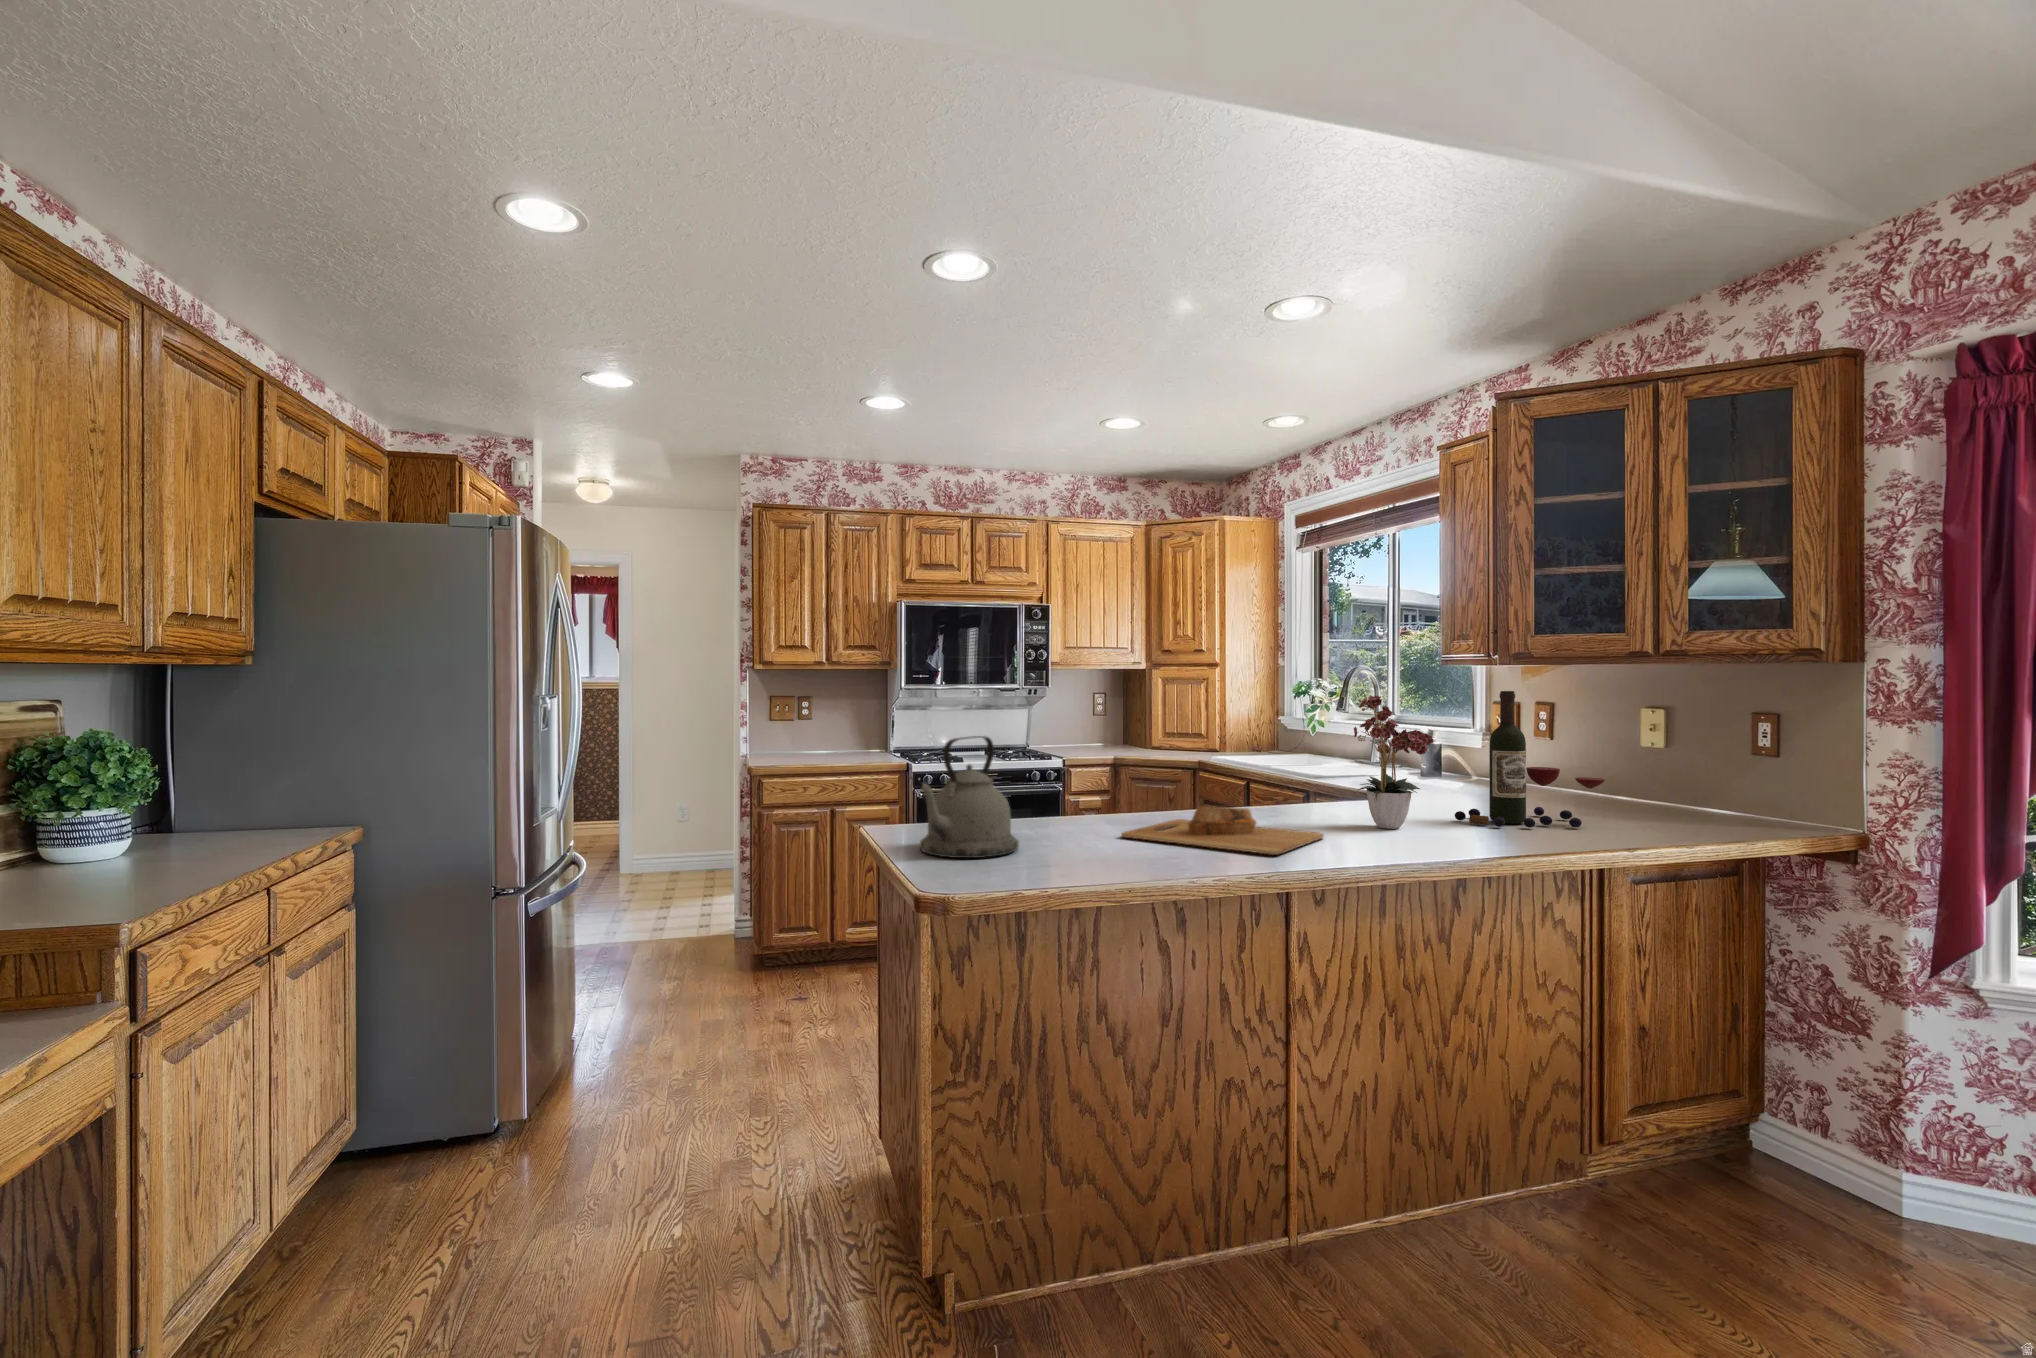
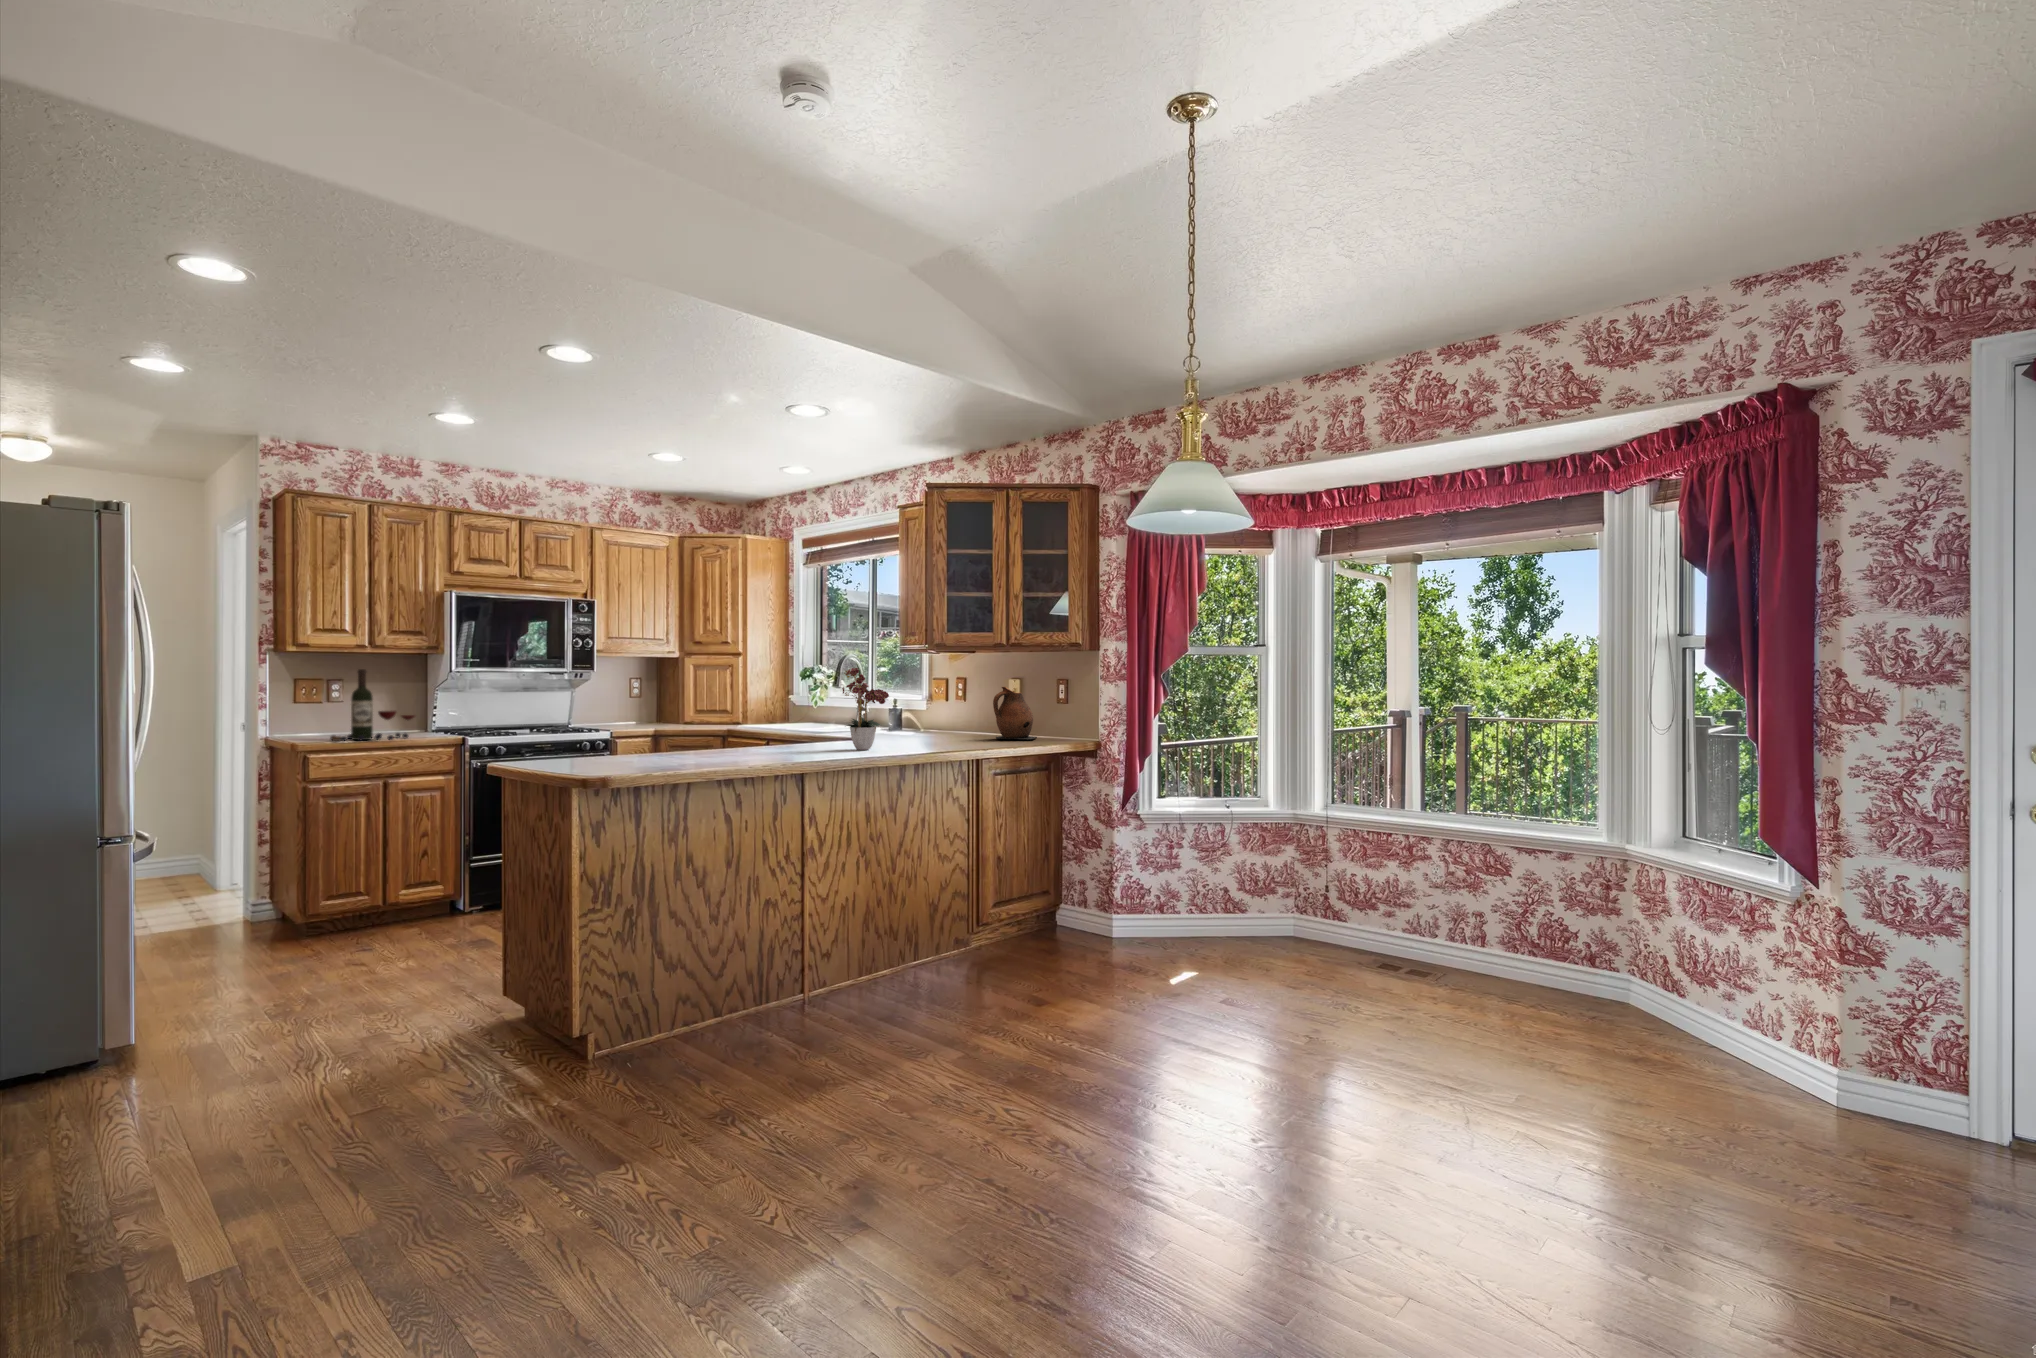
wine bottle: present [1455,691,1605,828] -> present [331,669,415,741]
ceramic pitcher: none [1618,723,1705,819] -> present [993,687,1037,740]
kettle: present [919,736,1019,858] -> none [555,692,628,771]
cutting board: present [1121,807,1324,855] -> none [694,737,824,761]

